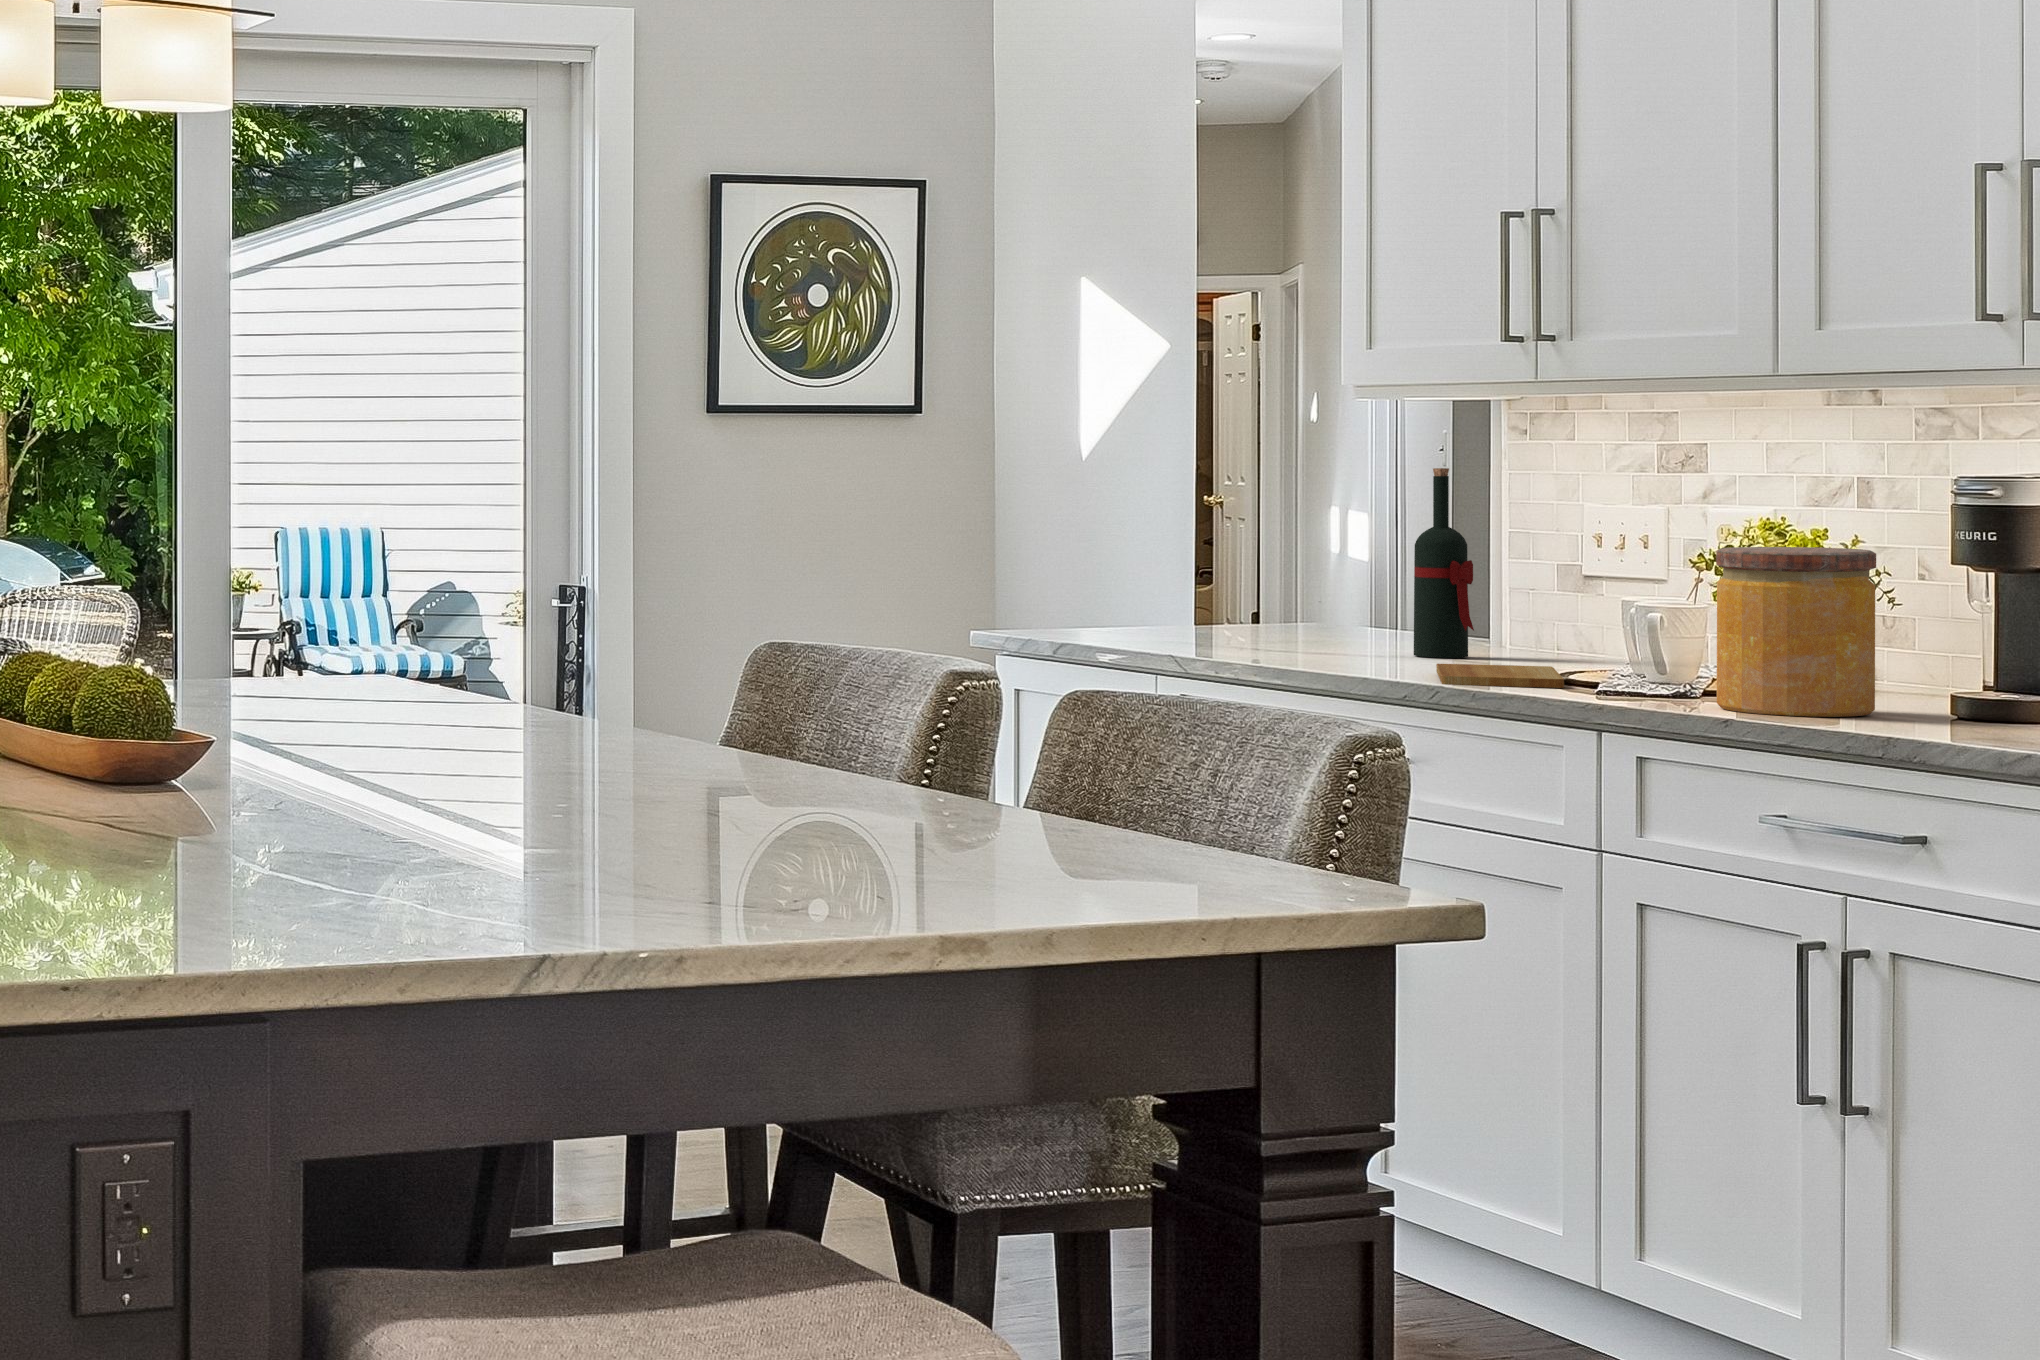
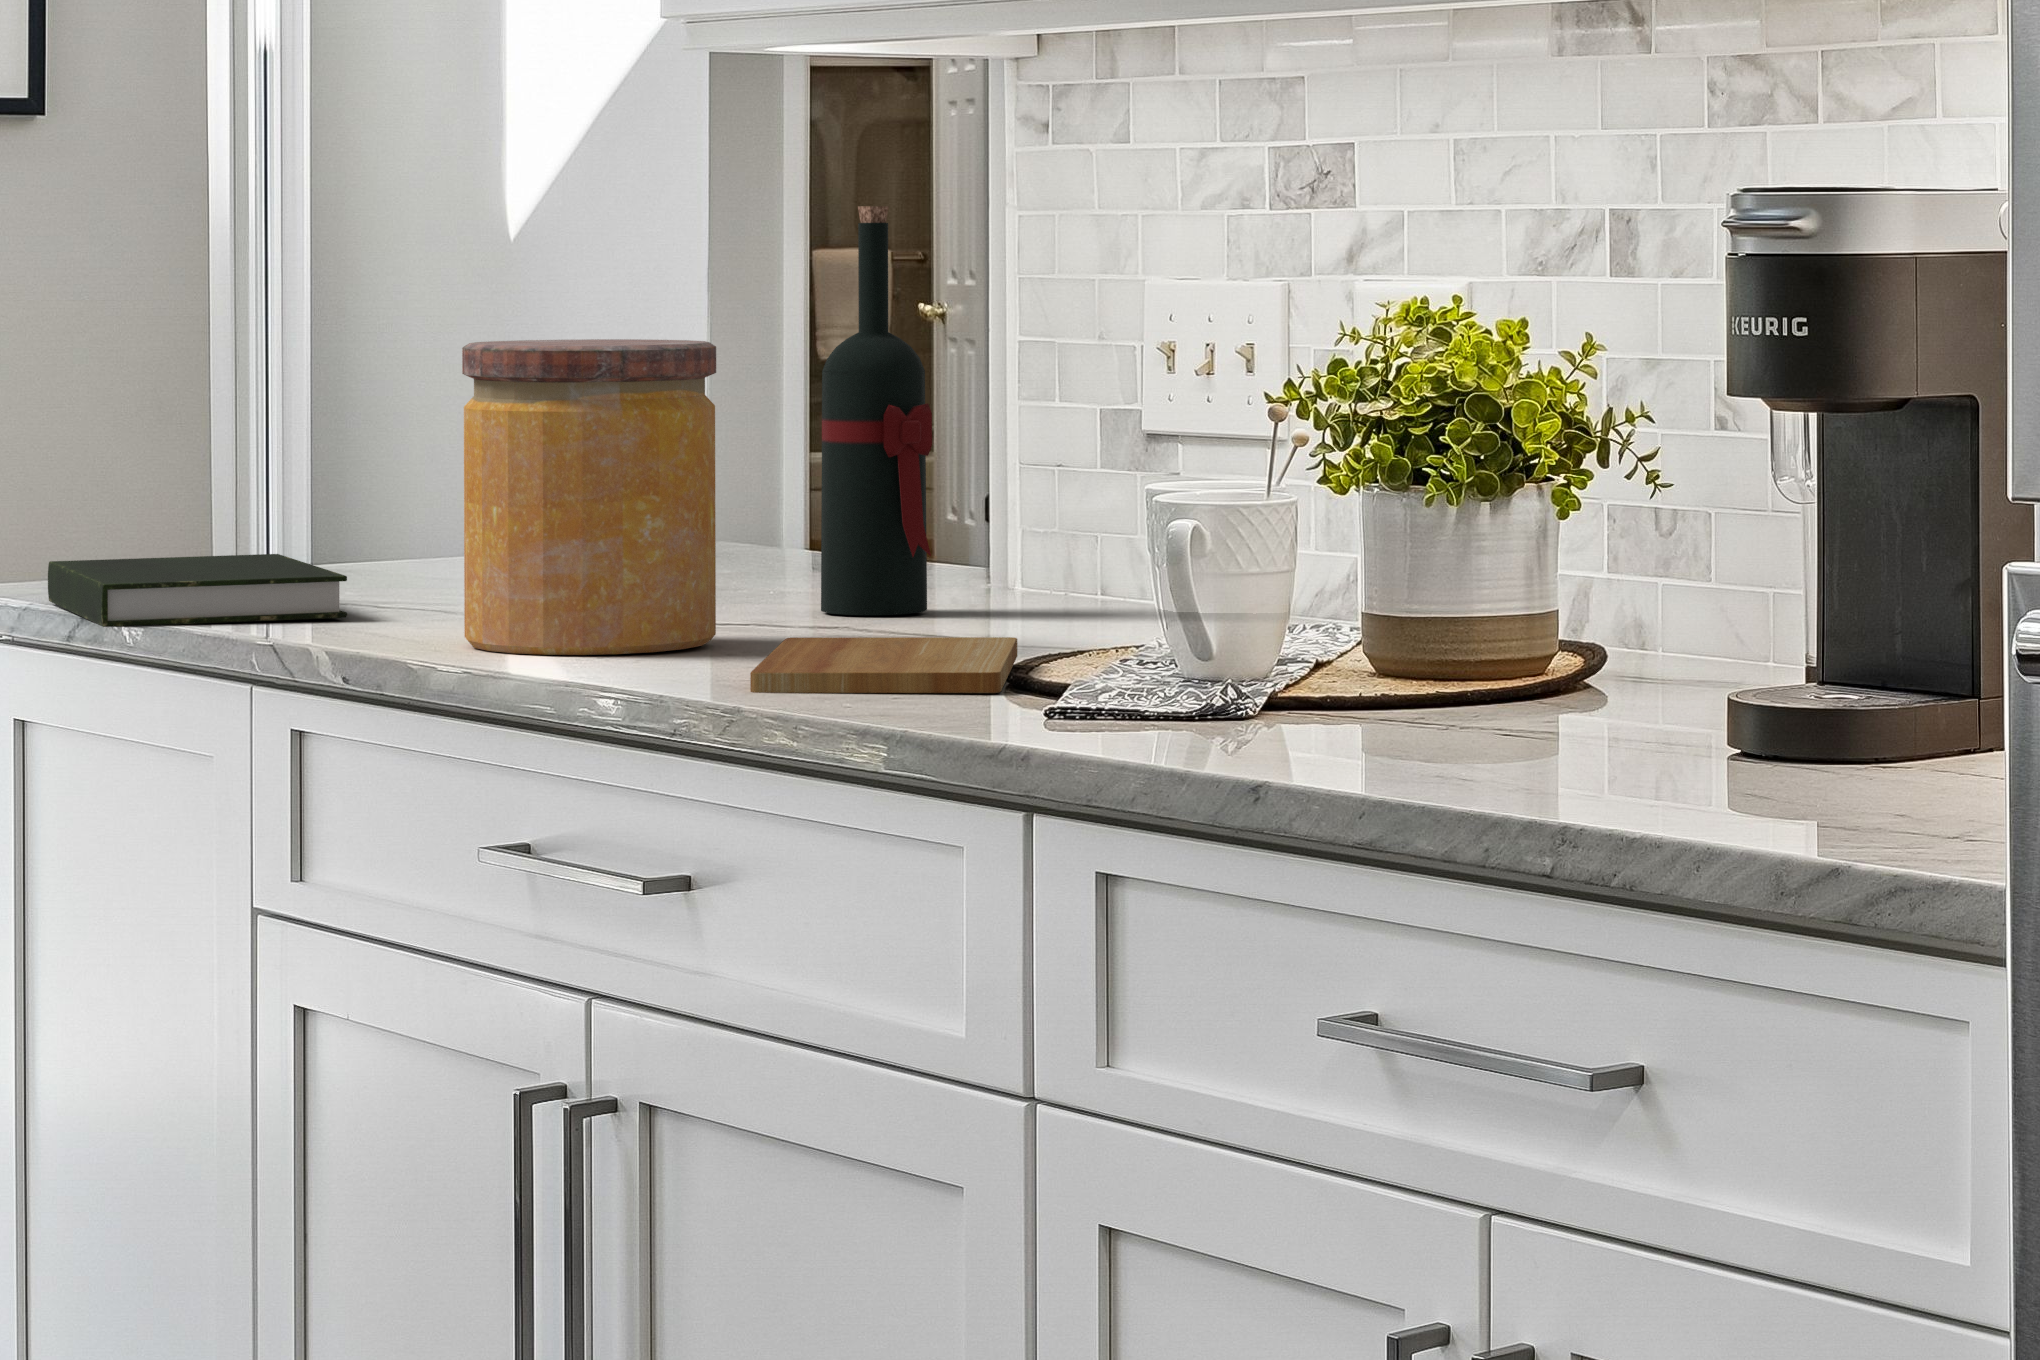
jar: present [1716,547,1876,717] -> present [462,339,716,655]
book: none [1032,623,1189,652] -> present [48,554,347,627]

